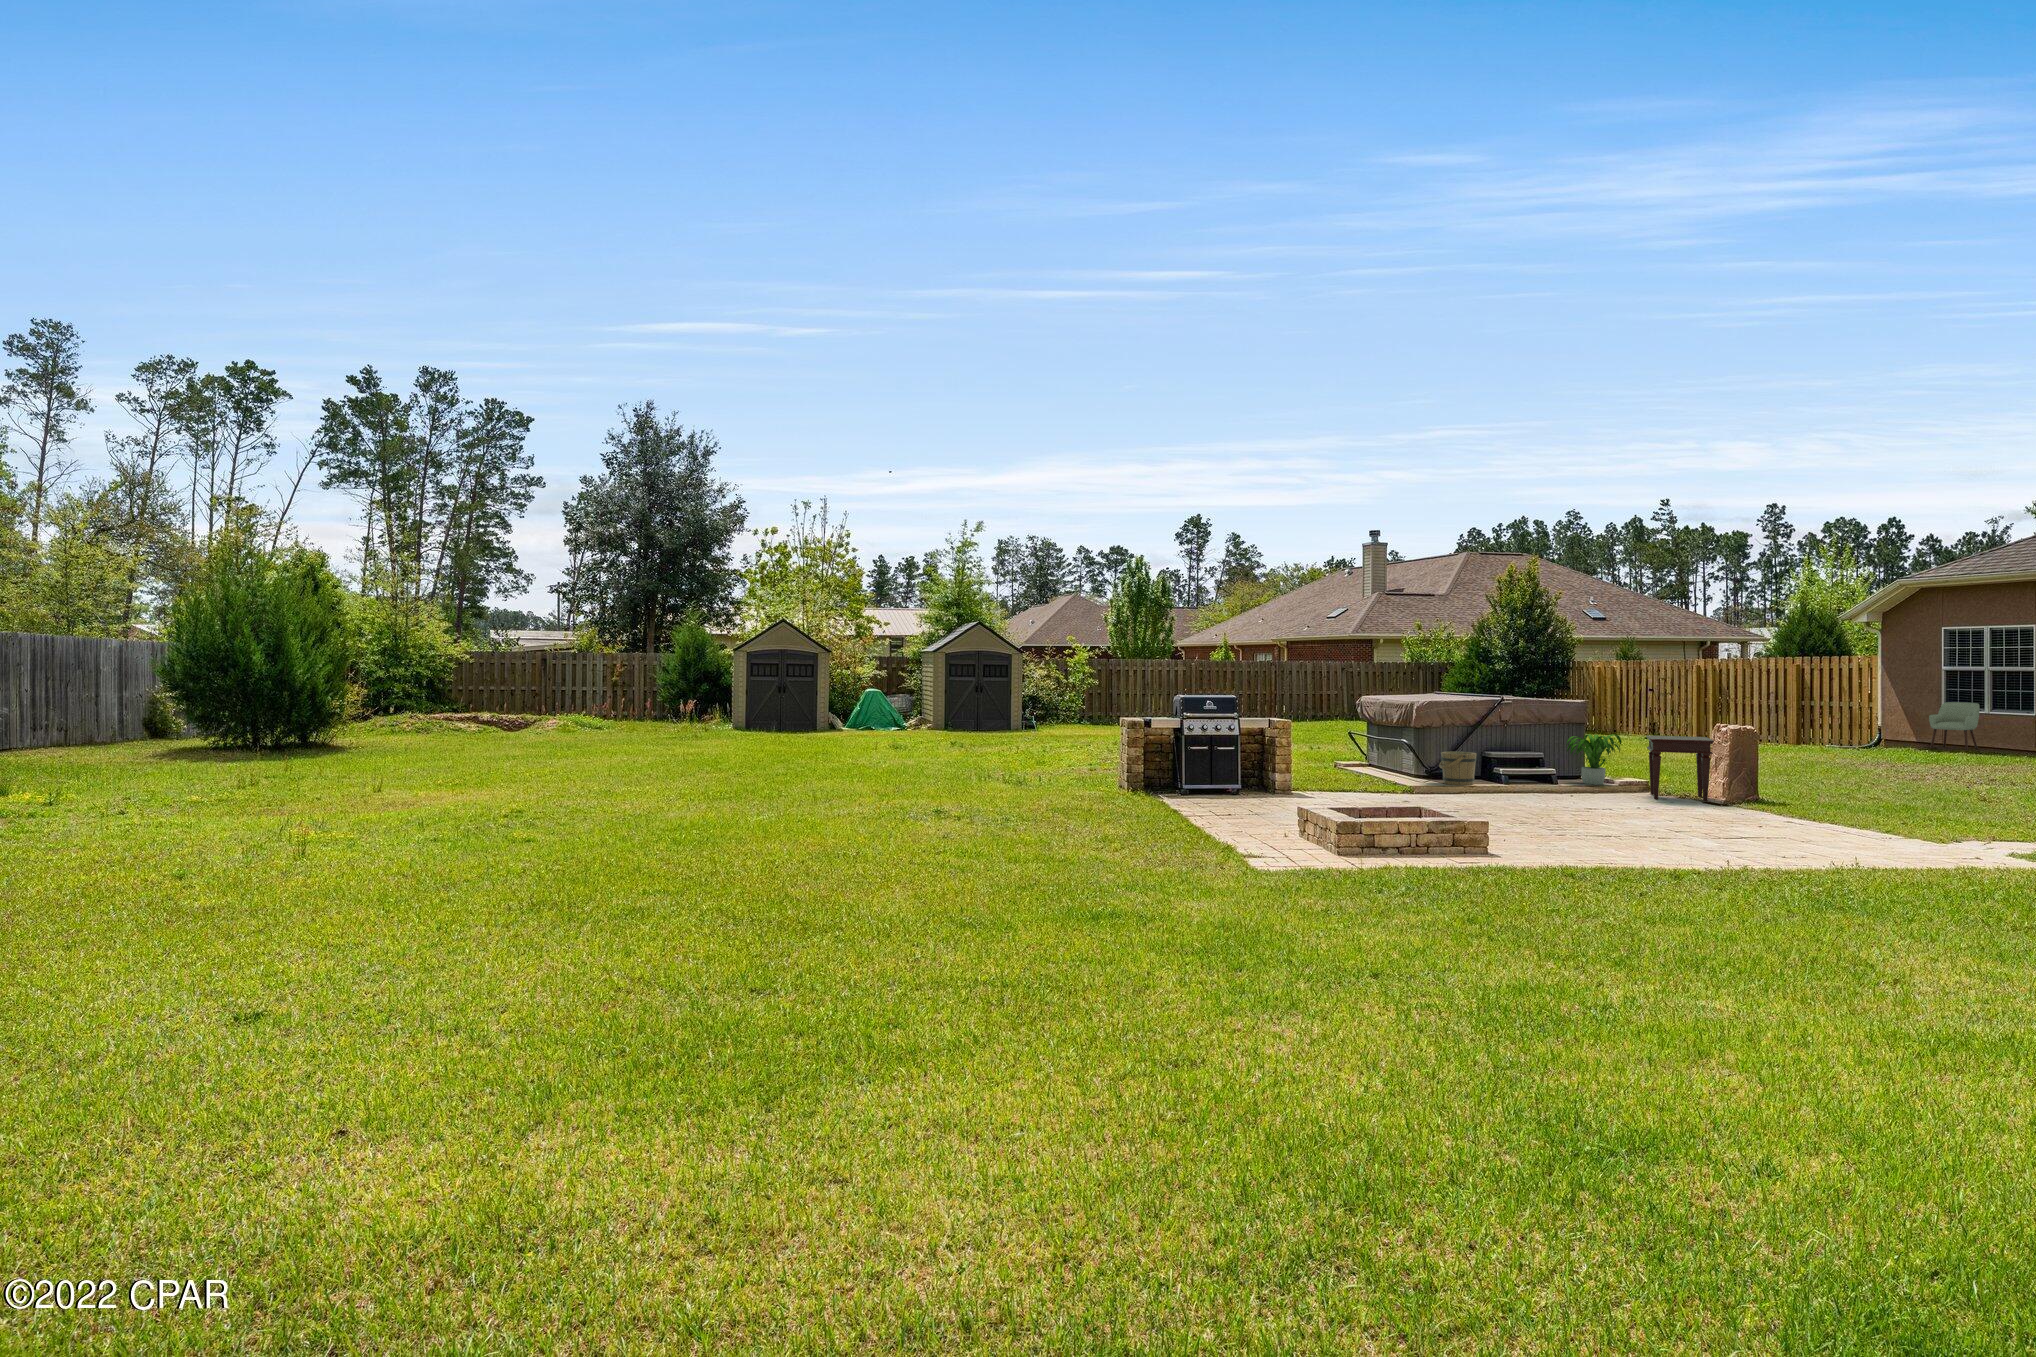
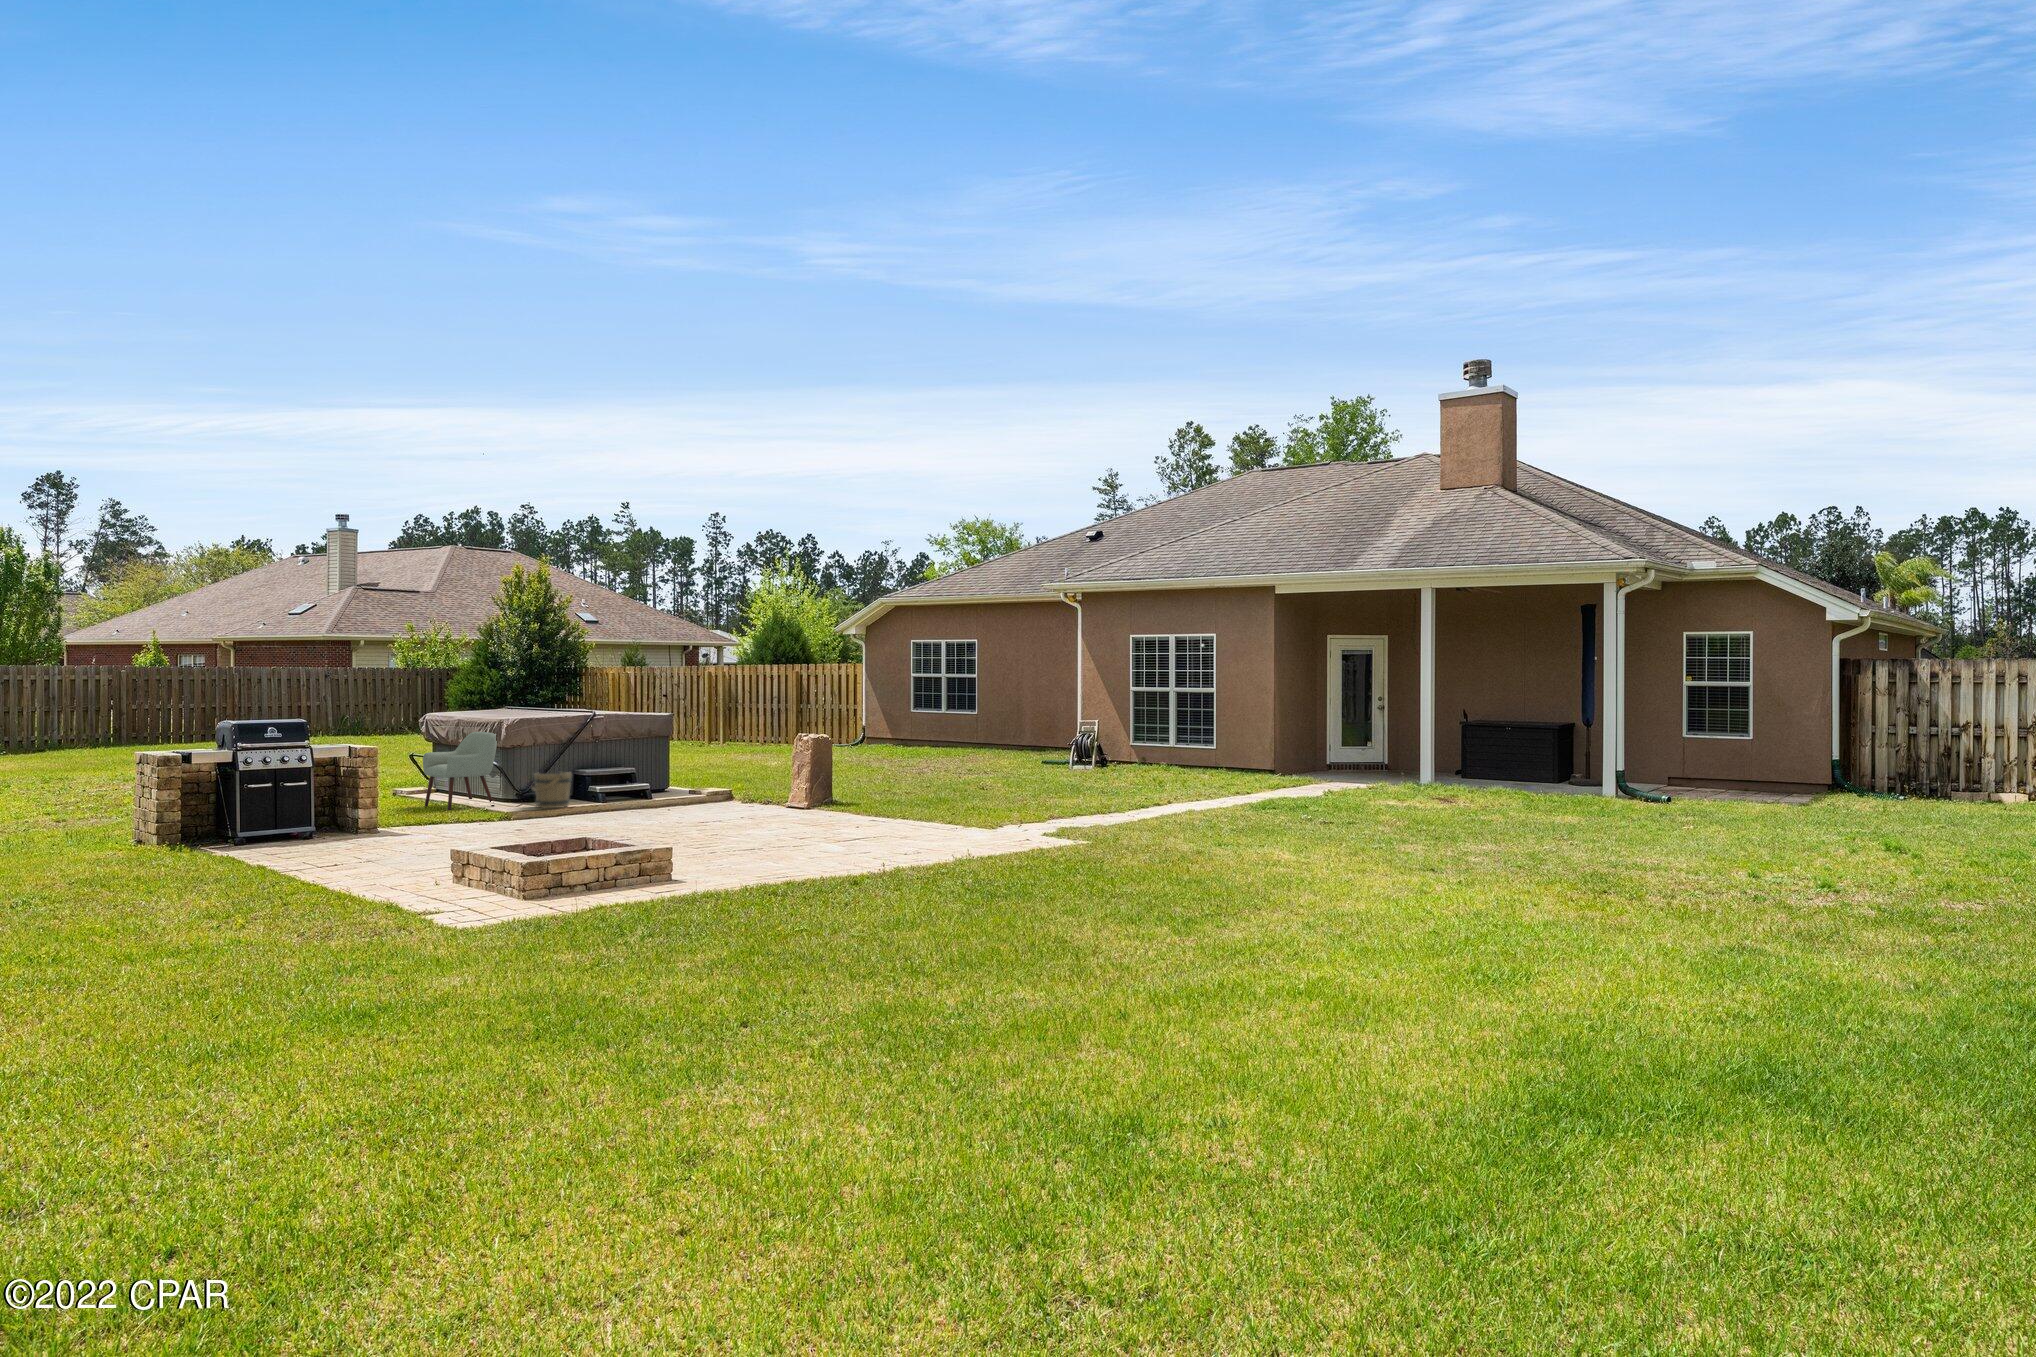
chair: present [1929,702,1980,750] -> present [423,732,497,810]
potted plant: present [1567,734,1621,785] -> none [655,746,707,797]
side table: present [1646,735,1714,801] -> none [737,746,800,808]

